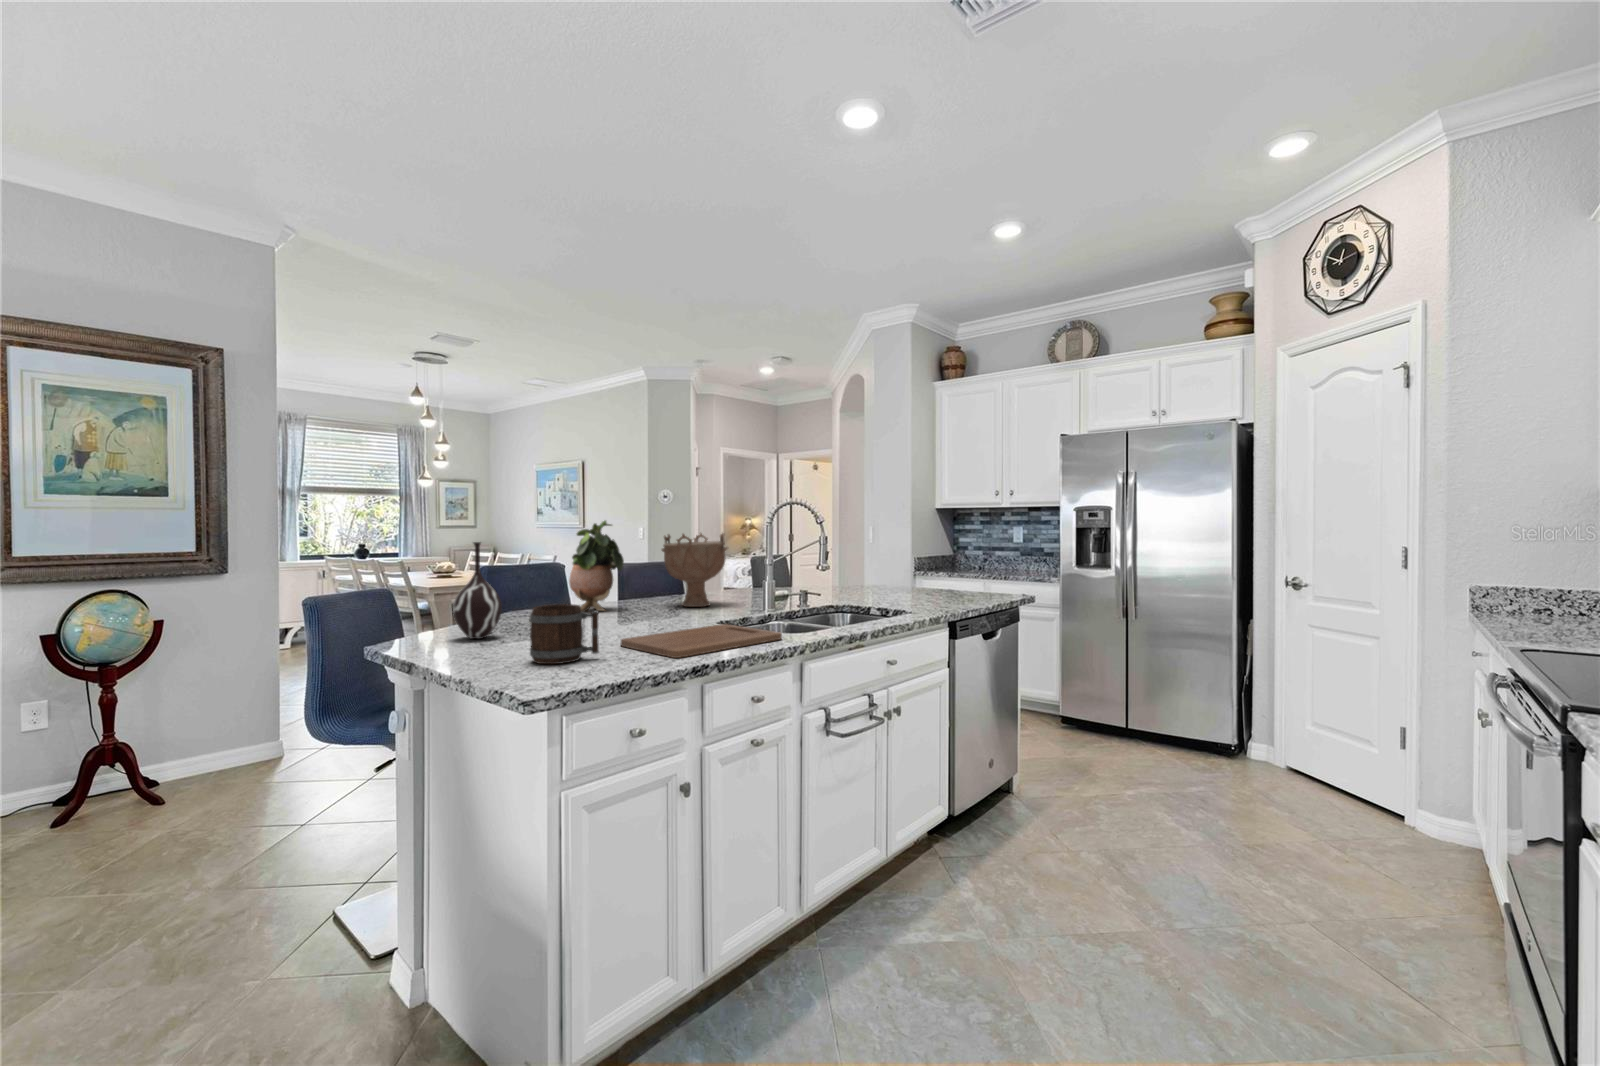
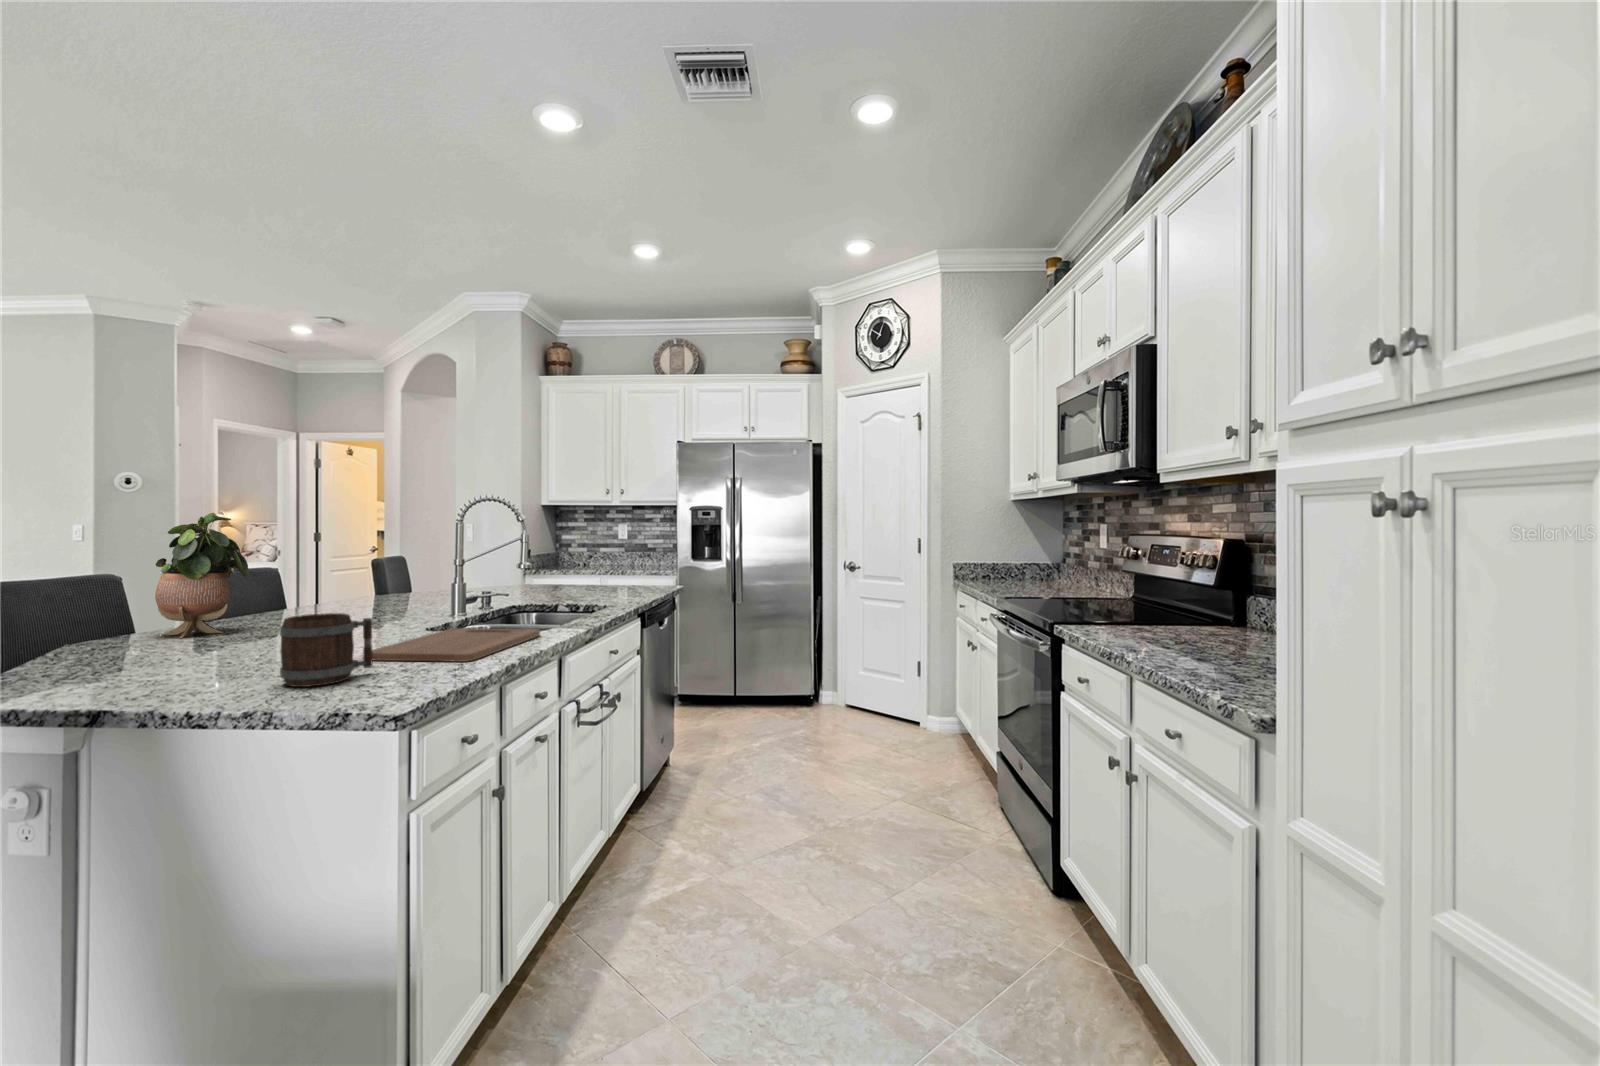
decorative bowl: present [662,533,728,607] -> none [292,528,393,619]
vase: present [453,542,502,639] -> none [51,542,140,680]

